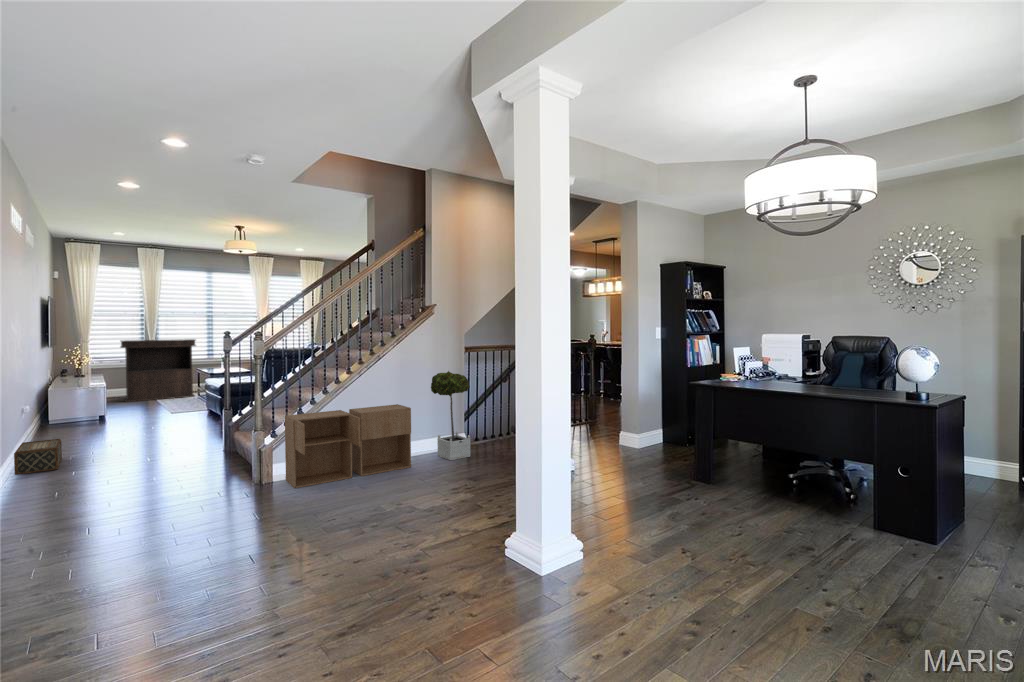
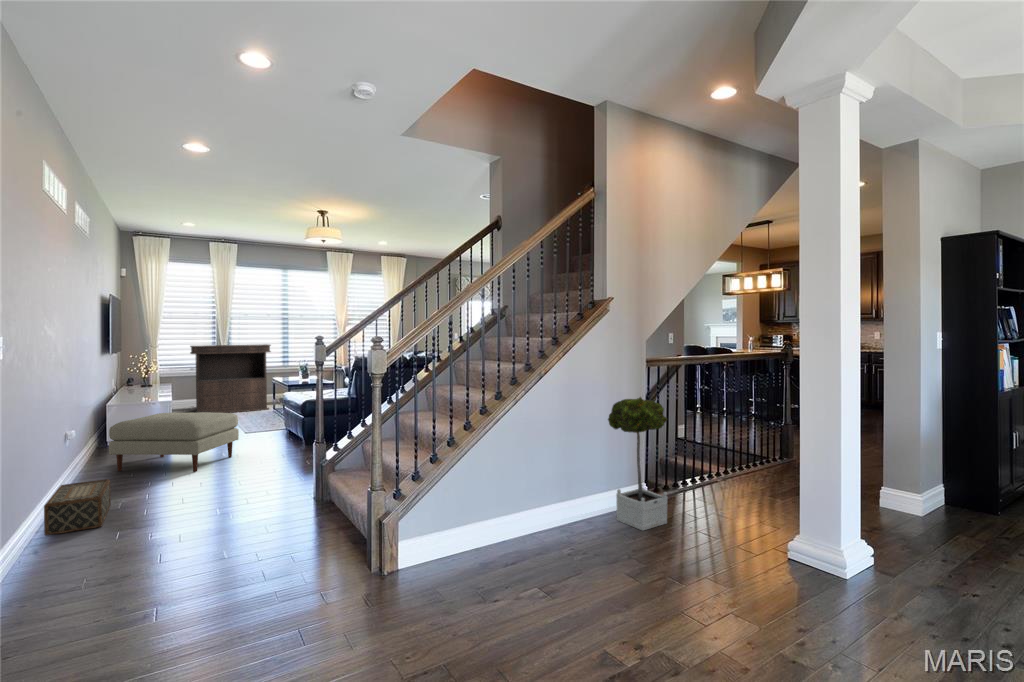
ottoman: none [55,393,165,440] -> present [109,412,239,472]
storage cabinet: present [285,404,411,488] -> none [415,445,593,587]

